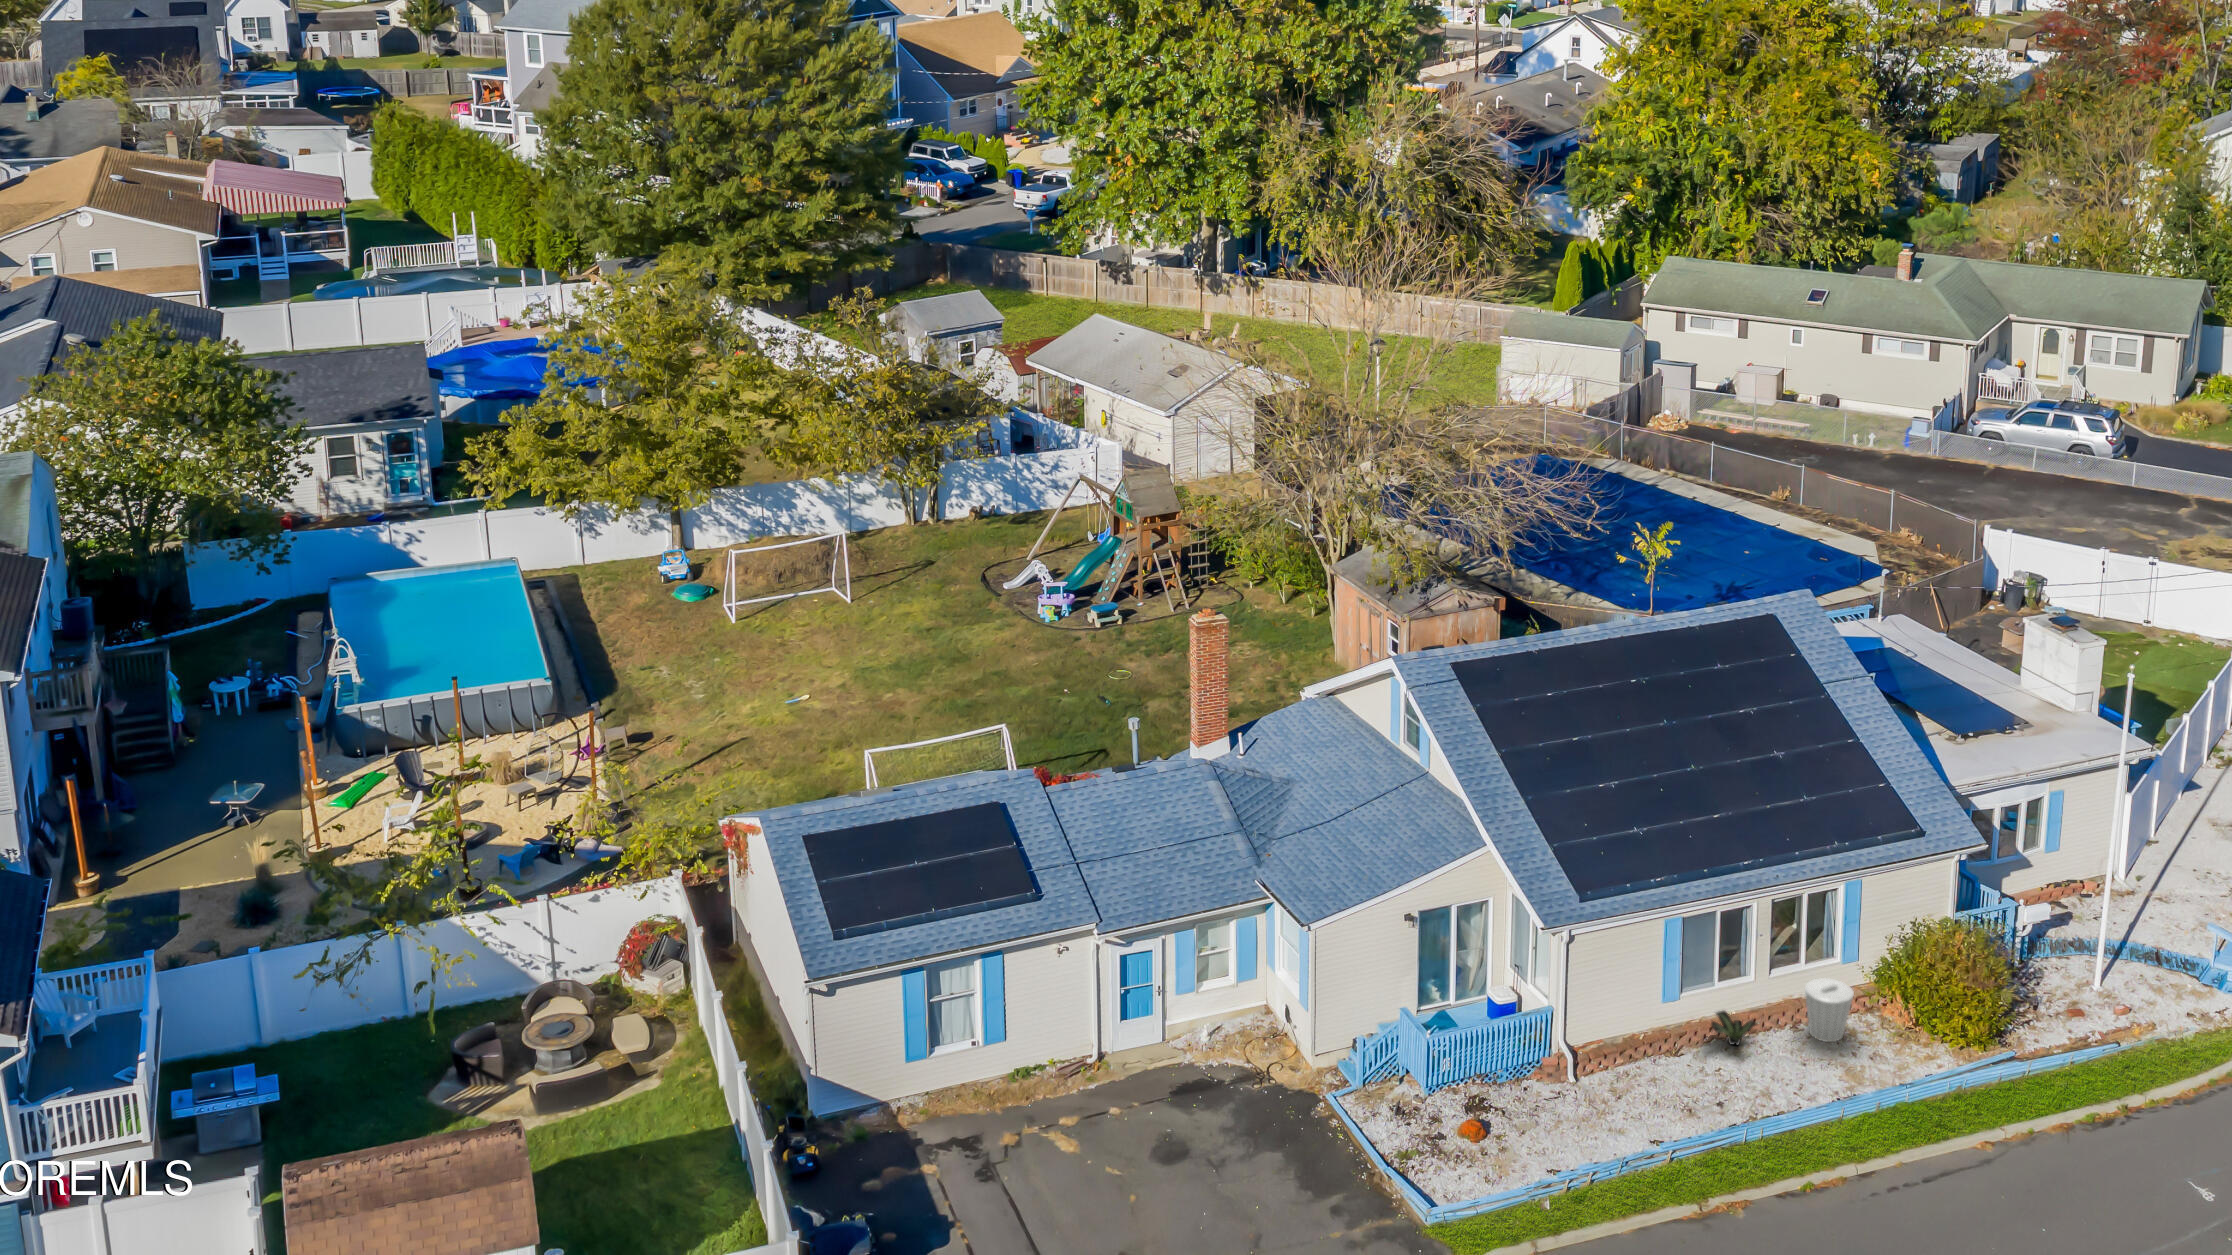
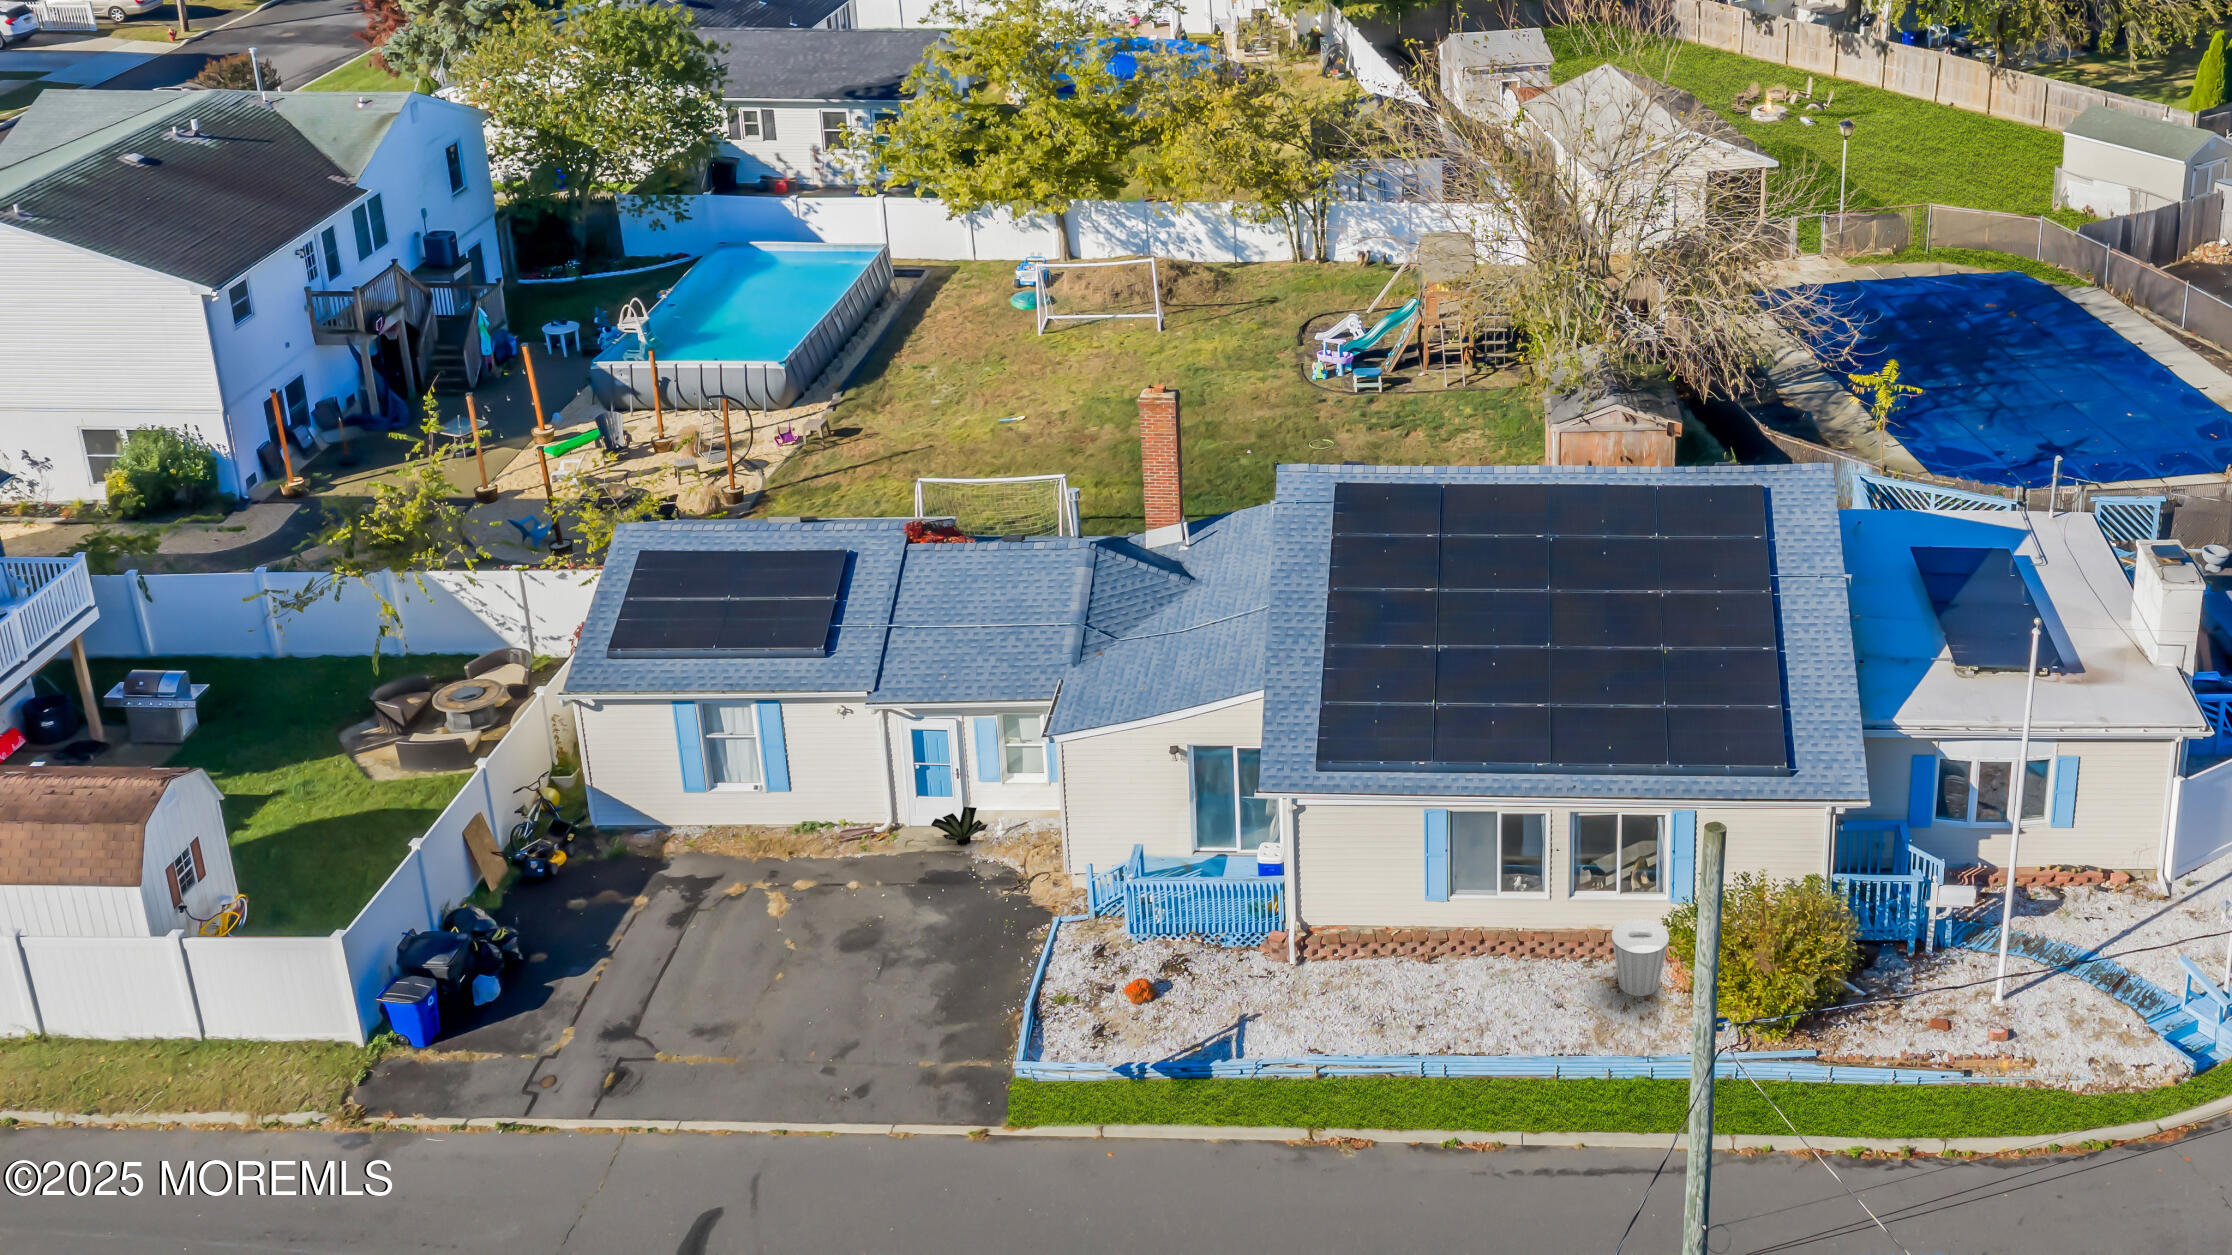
potted plant: present [1711,1011,1756,1045] -> present [931,807,988,846]

